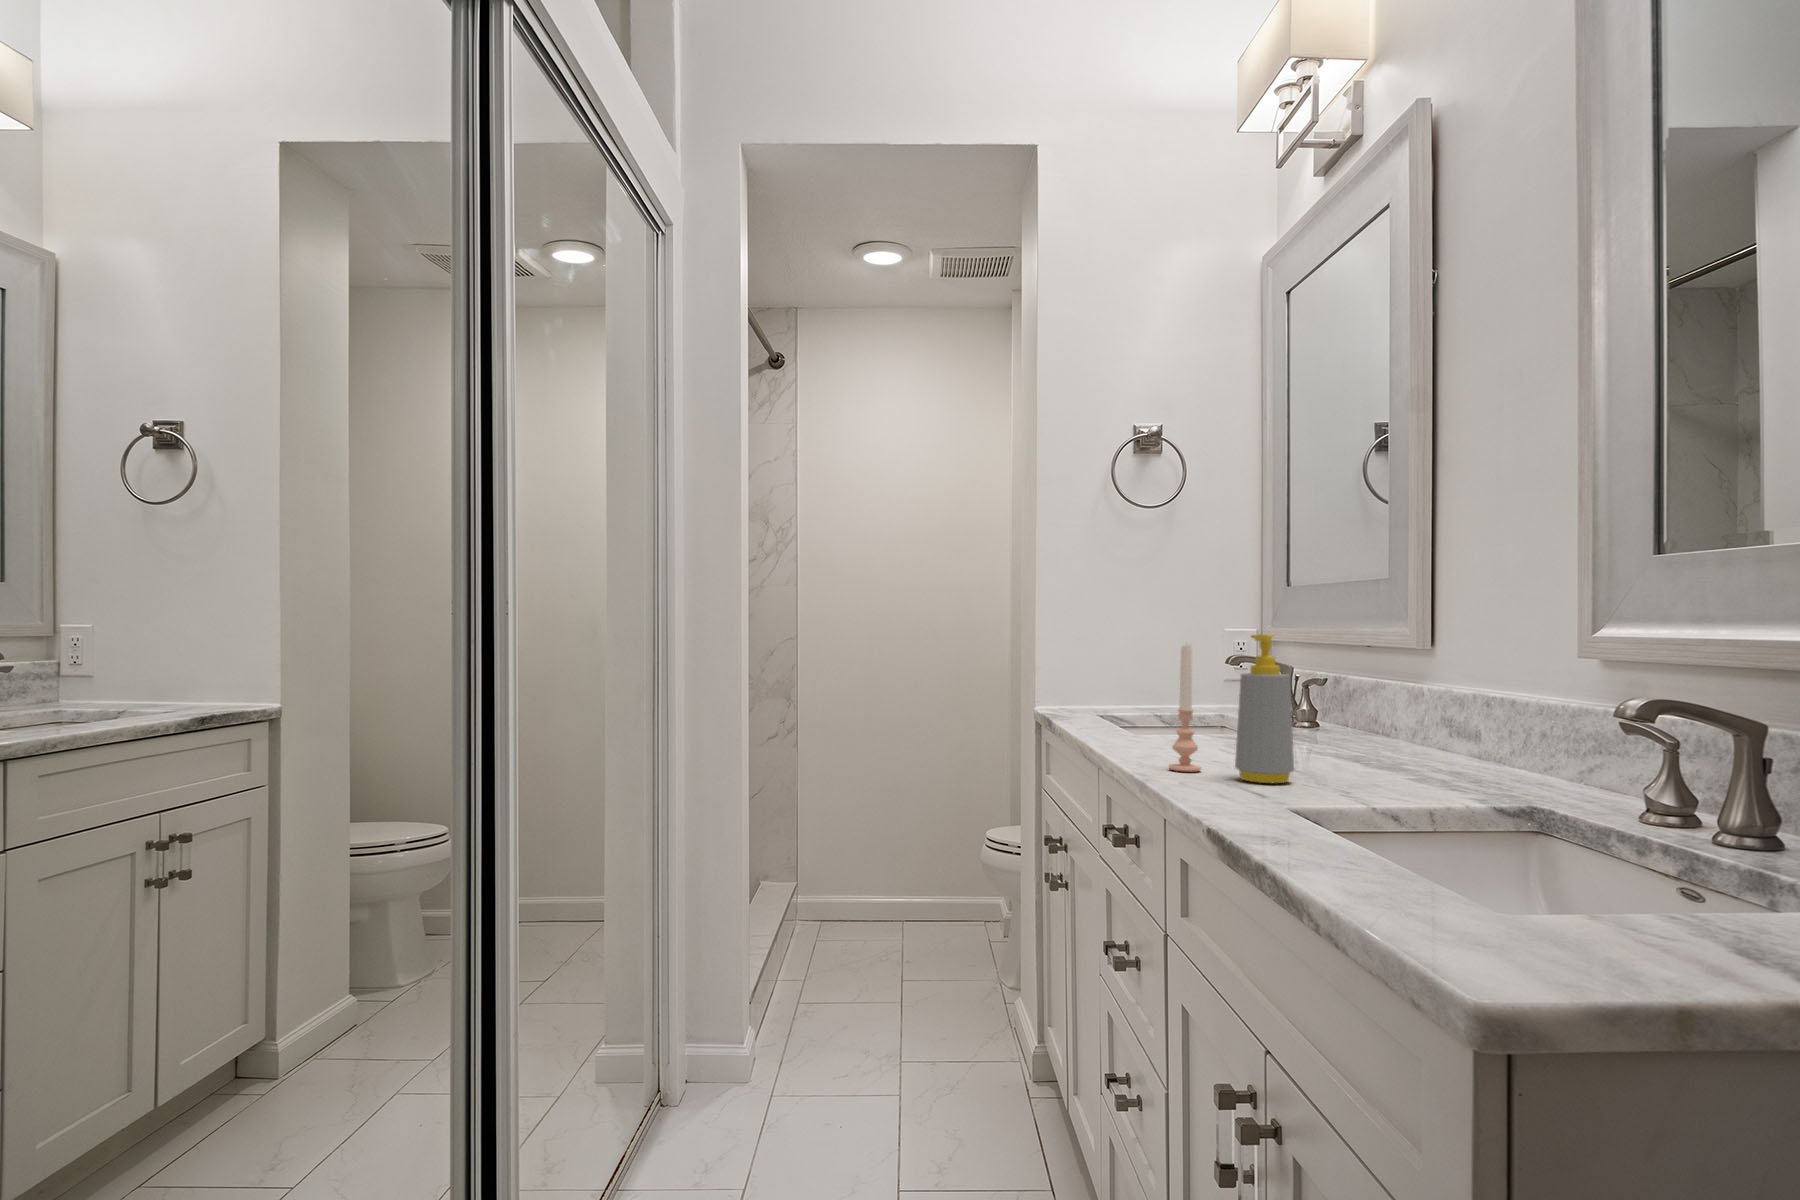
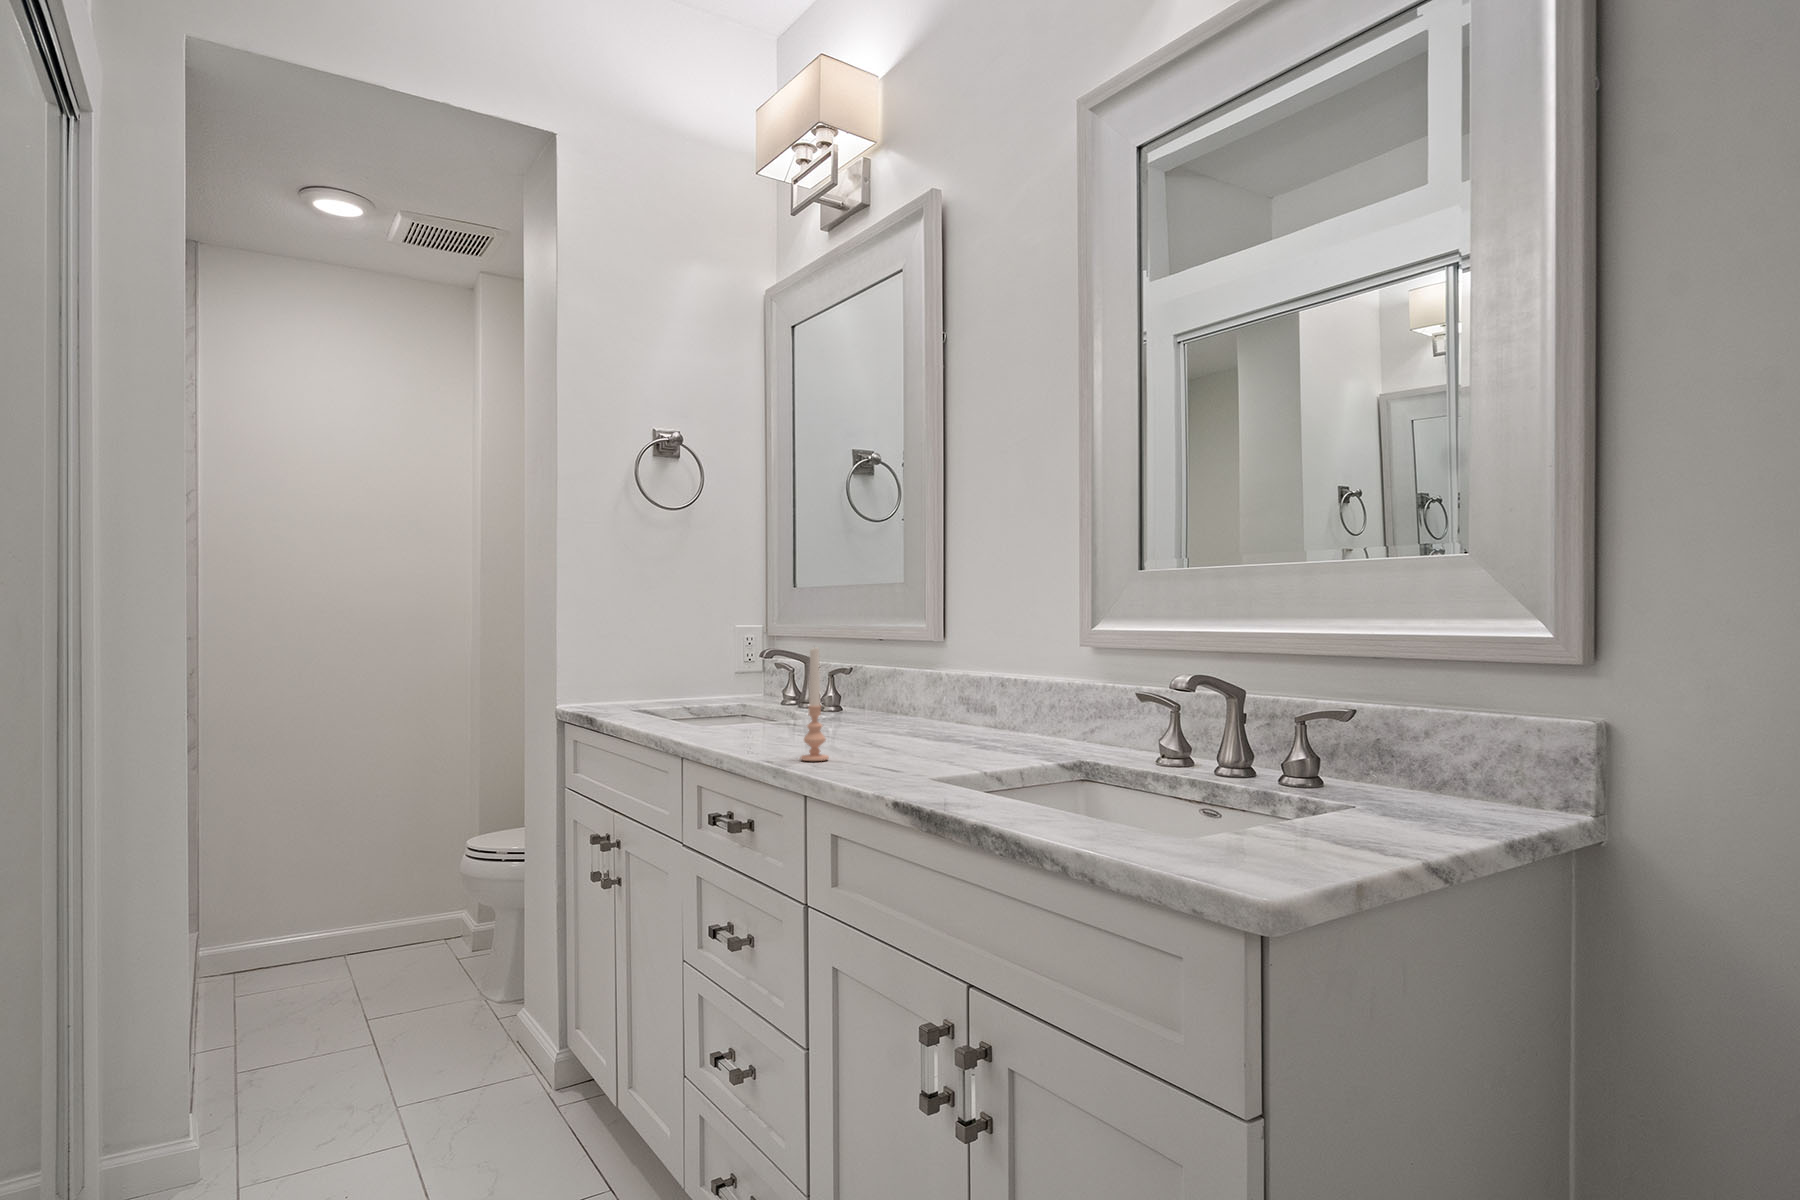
soap bottle: present [1235,634,1294,783] -> none [865,637,912,764]

